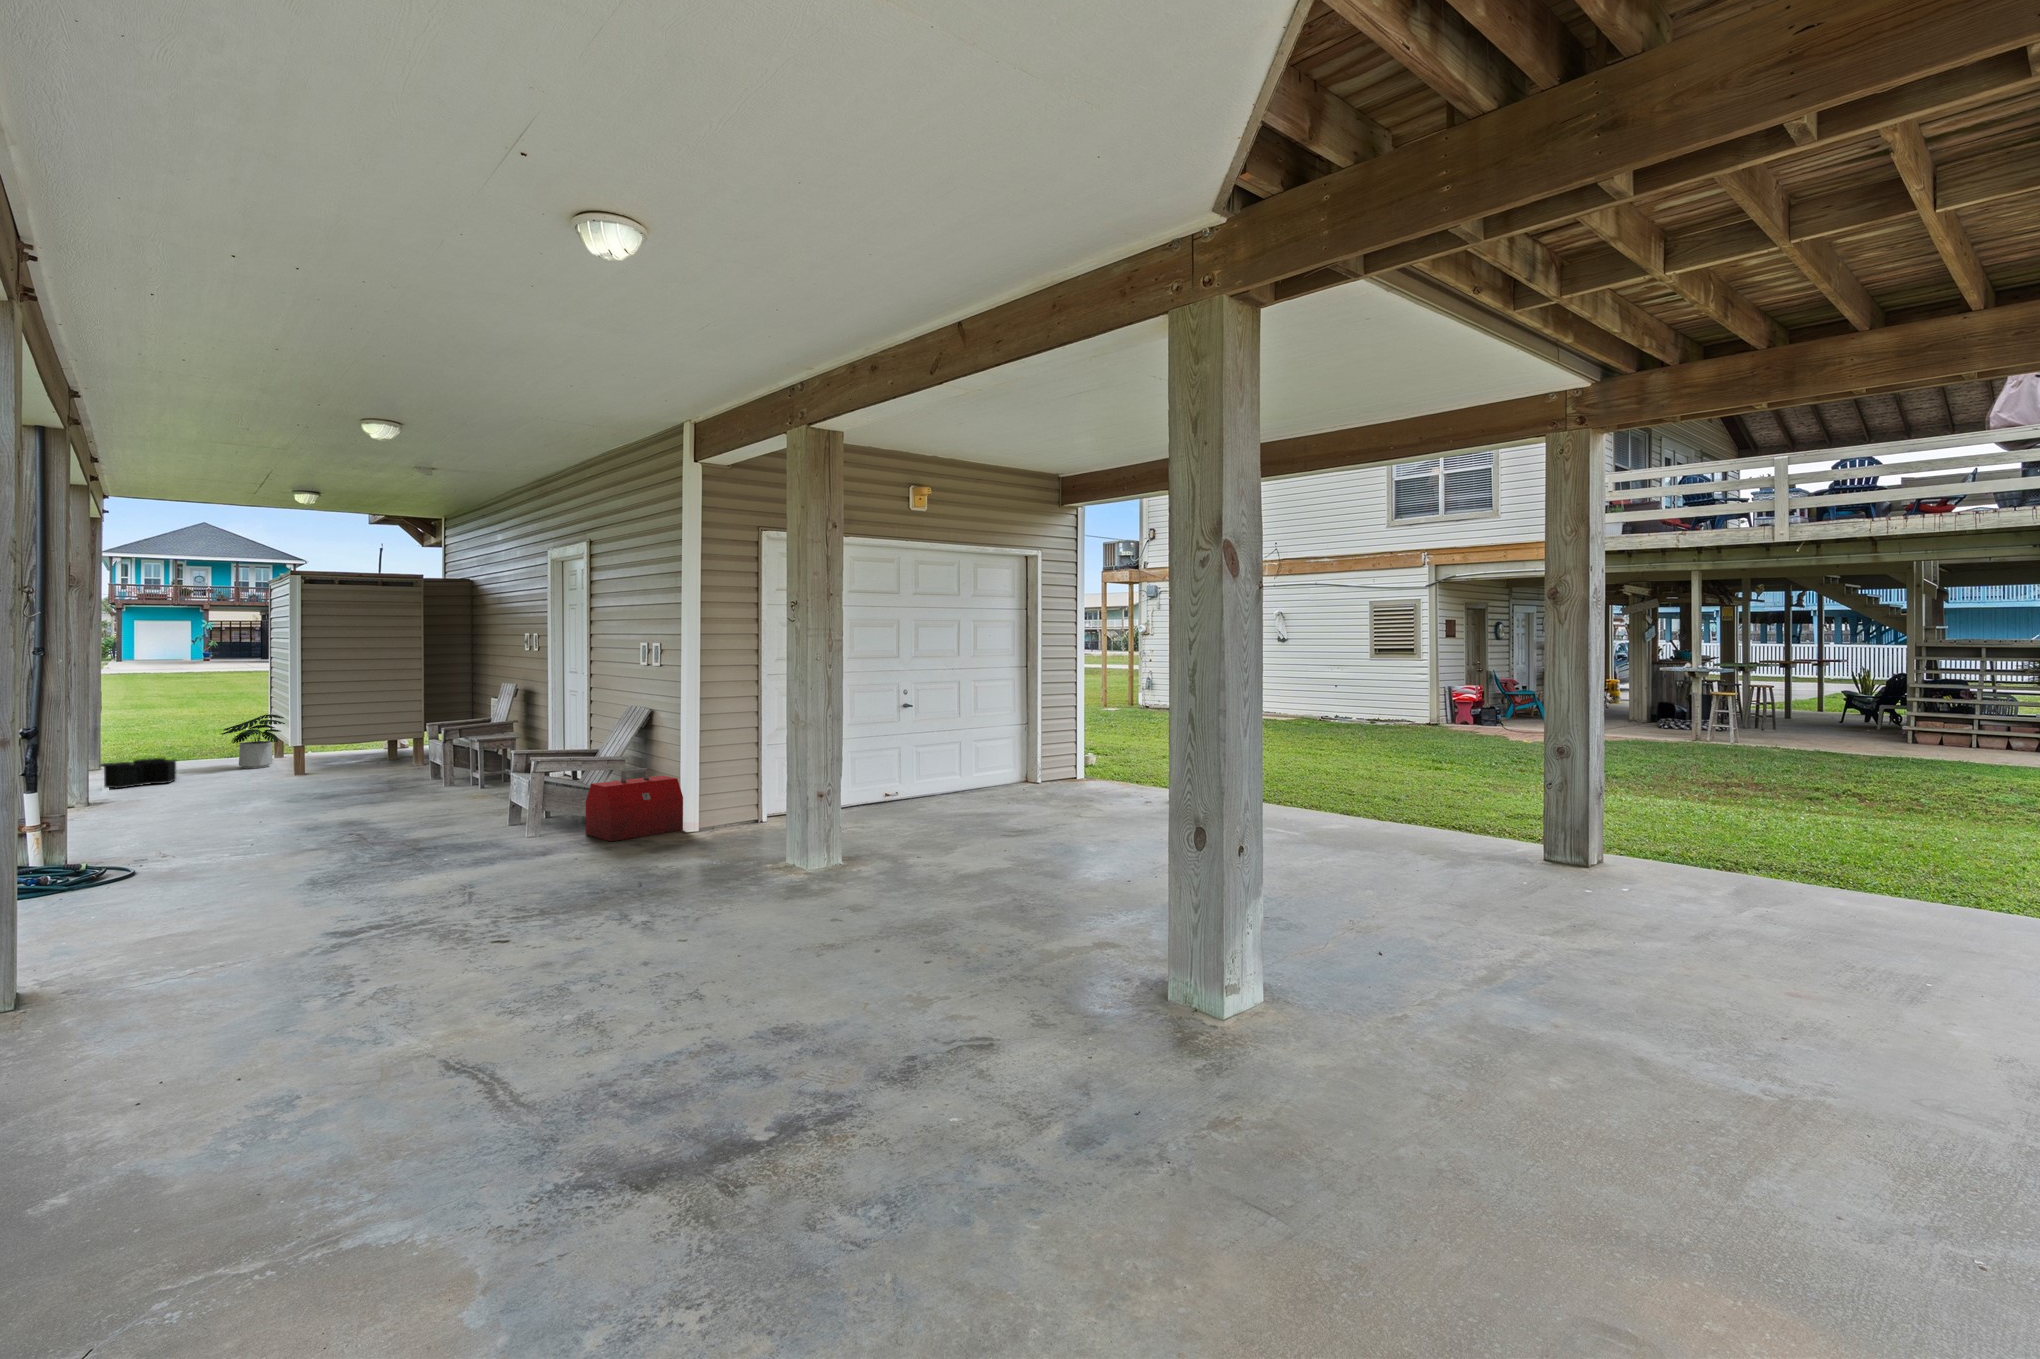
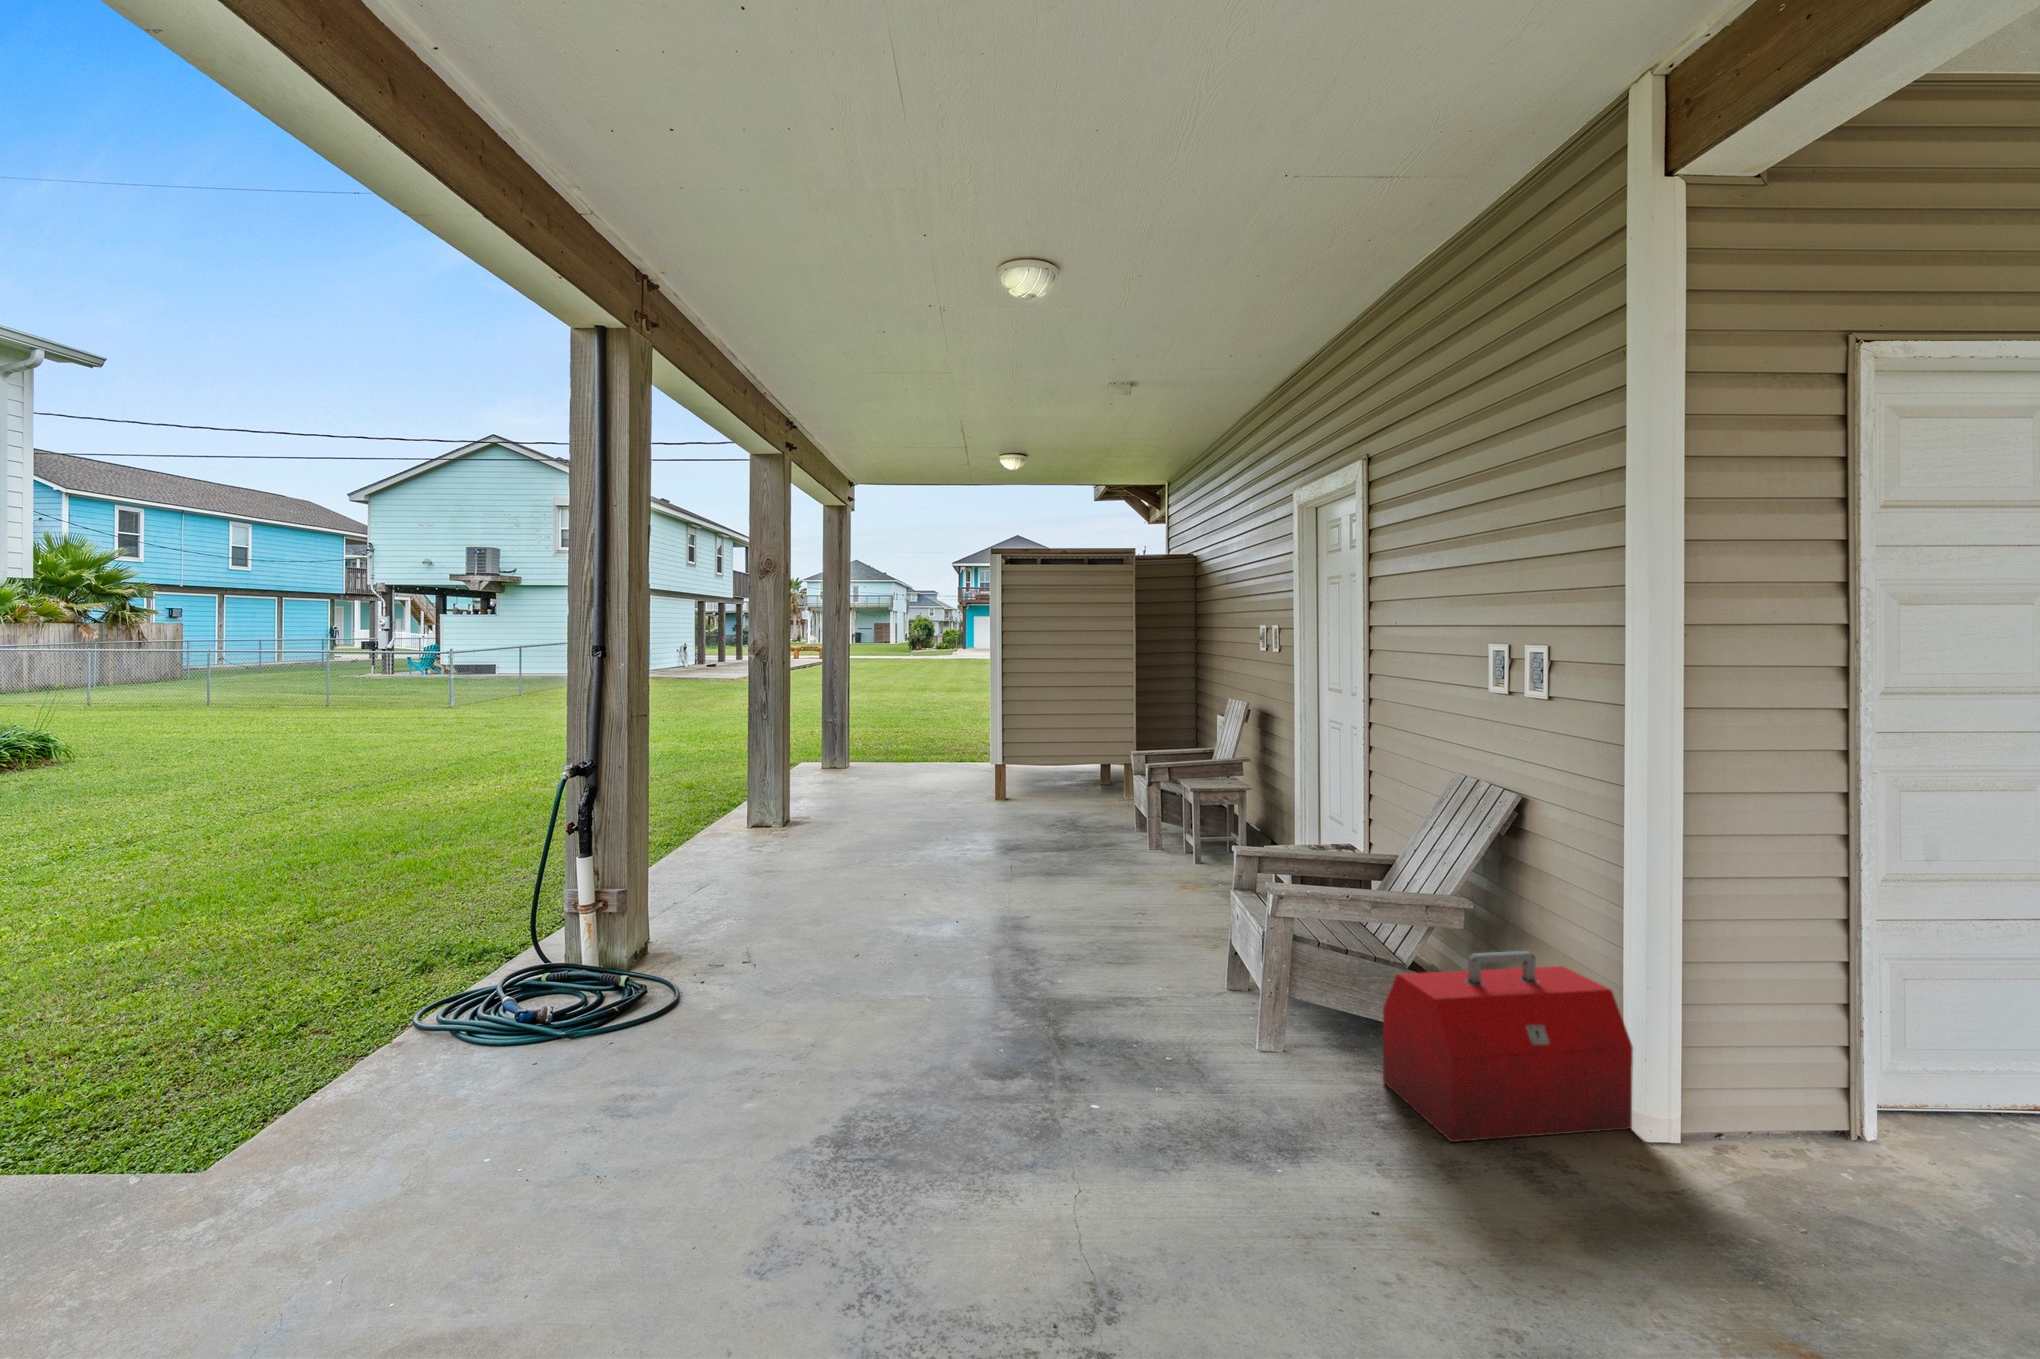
potted plant: present [221,714,285,769] -> none [931,724,992,789]
storage bin: present [100,758,176,789] -> none [810,771,887,806]

